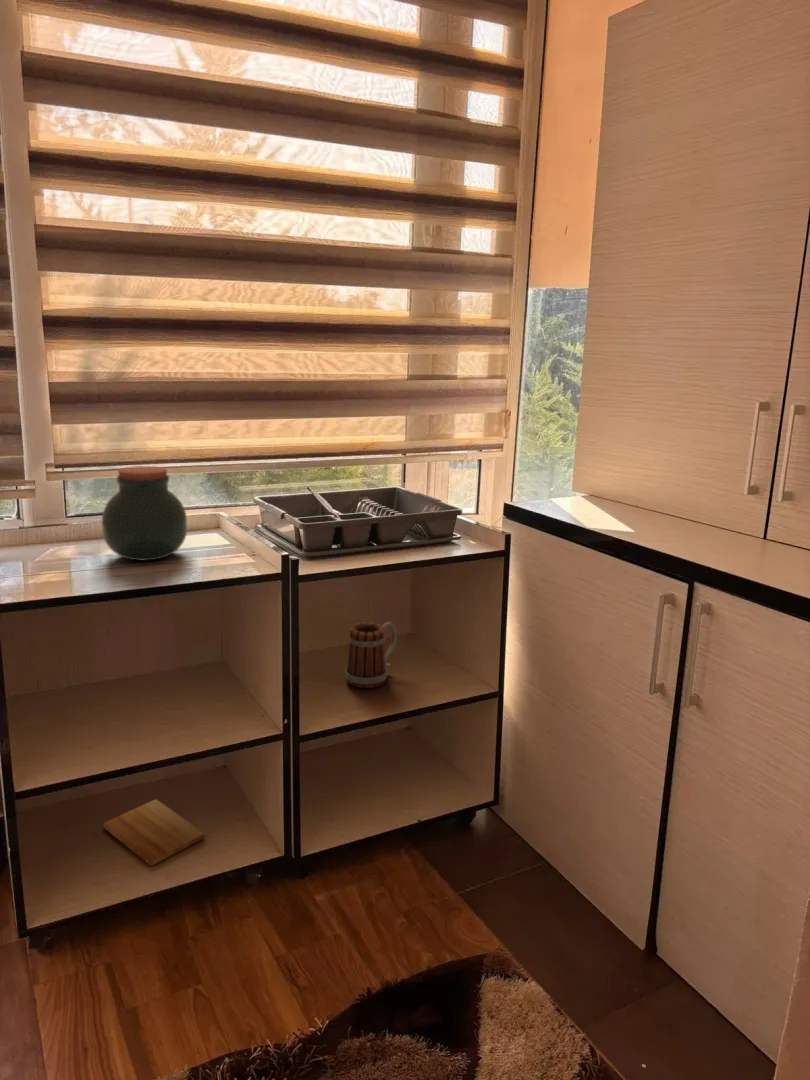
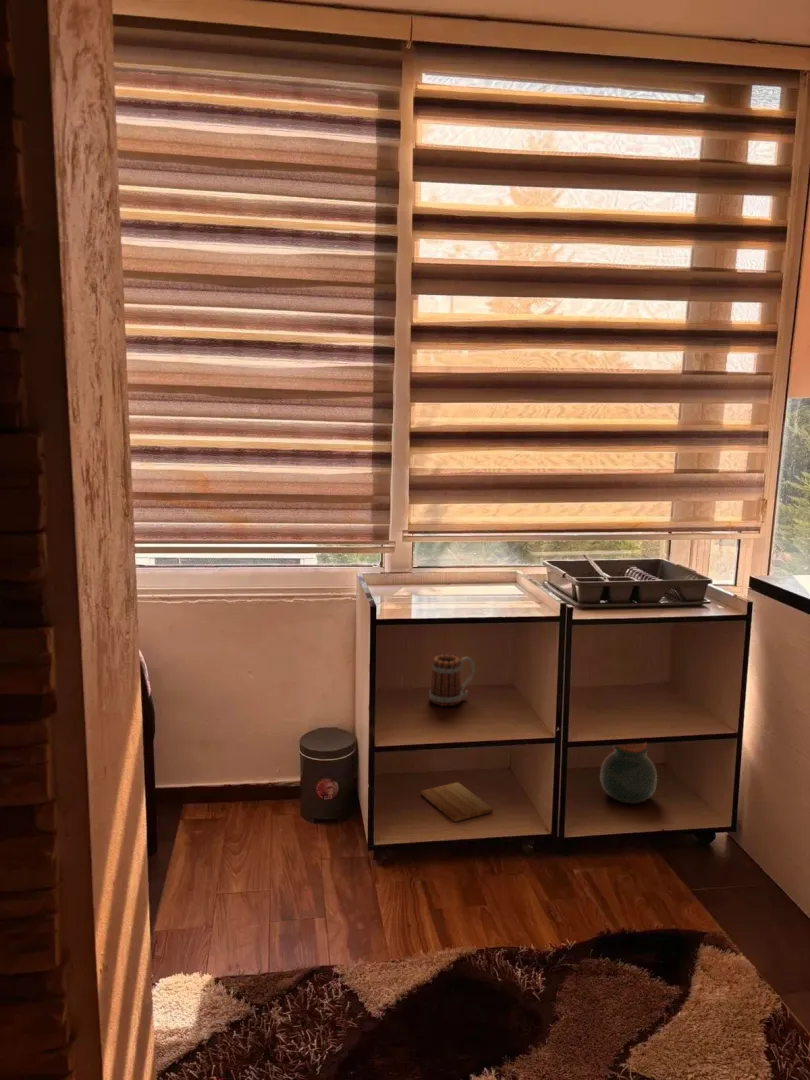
jar: present [102,466,187,560] -> present [600,743,657,803]
mug: present [345,622,397,688] -> present [429,655,475,706]

